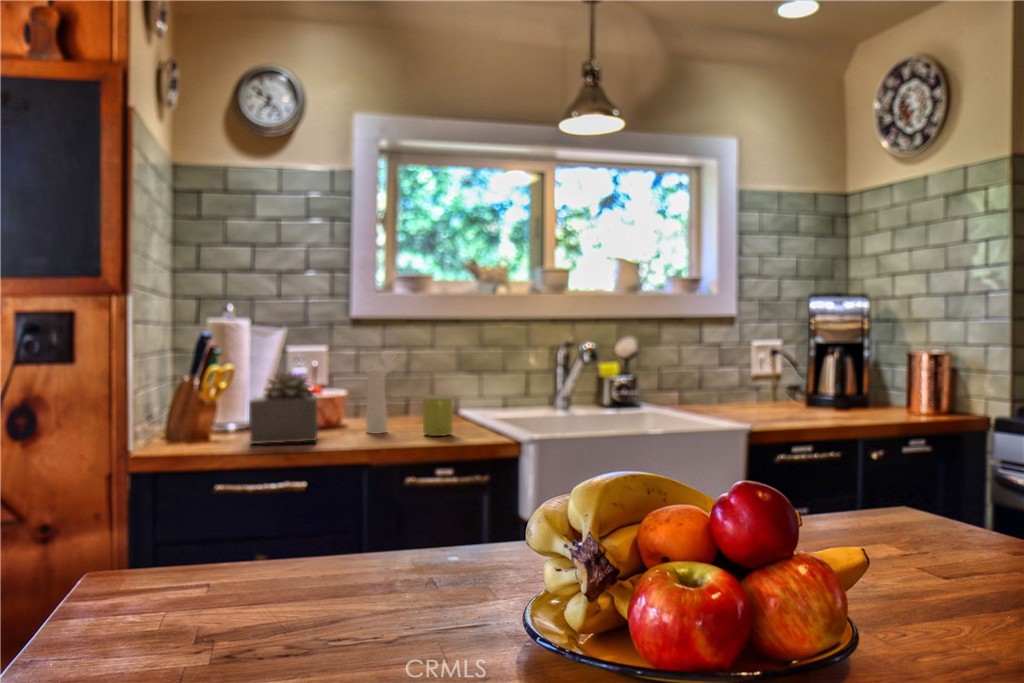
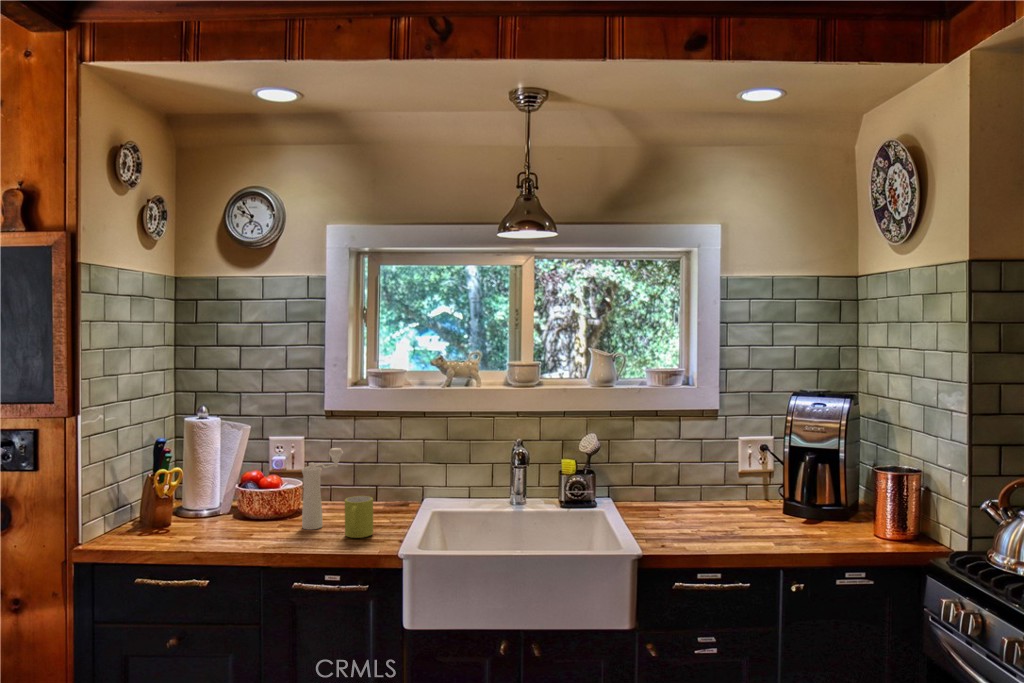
succulent plant: present [249,373,318,444] -> none [173,472,249,542]

